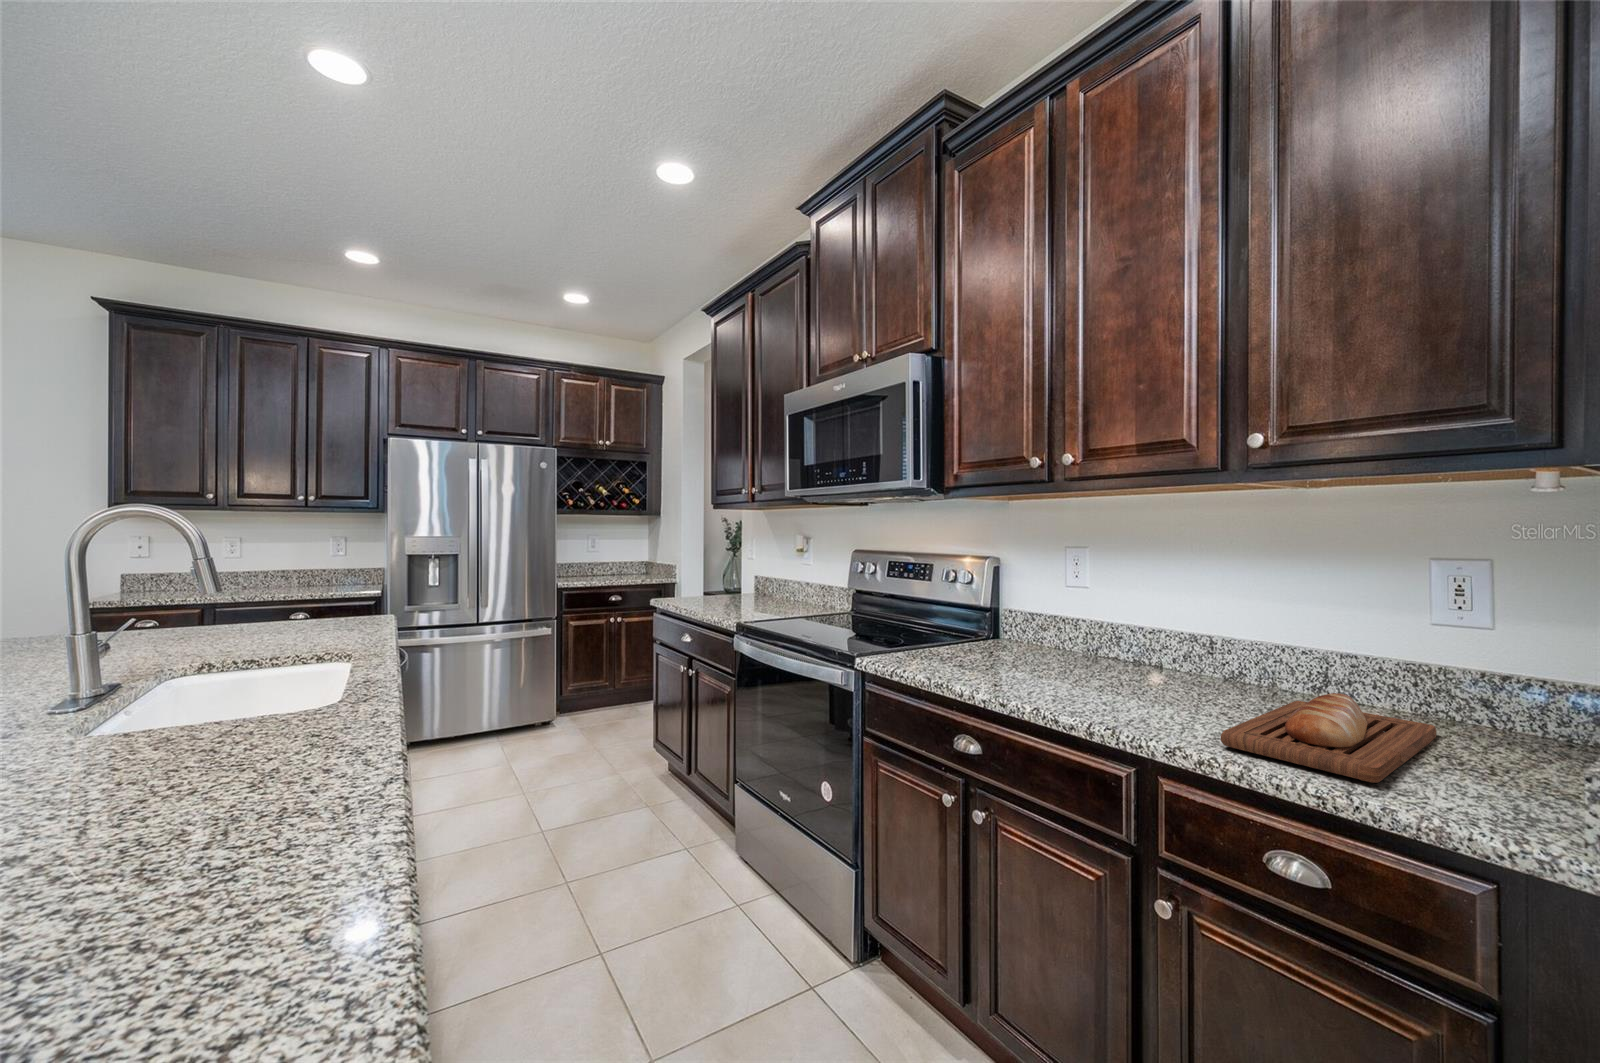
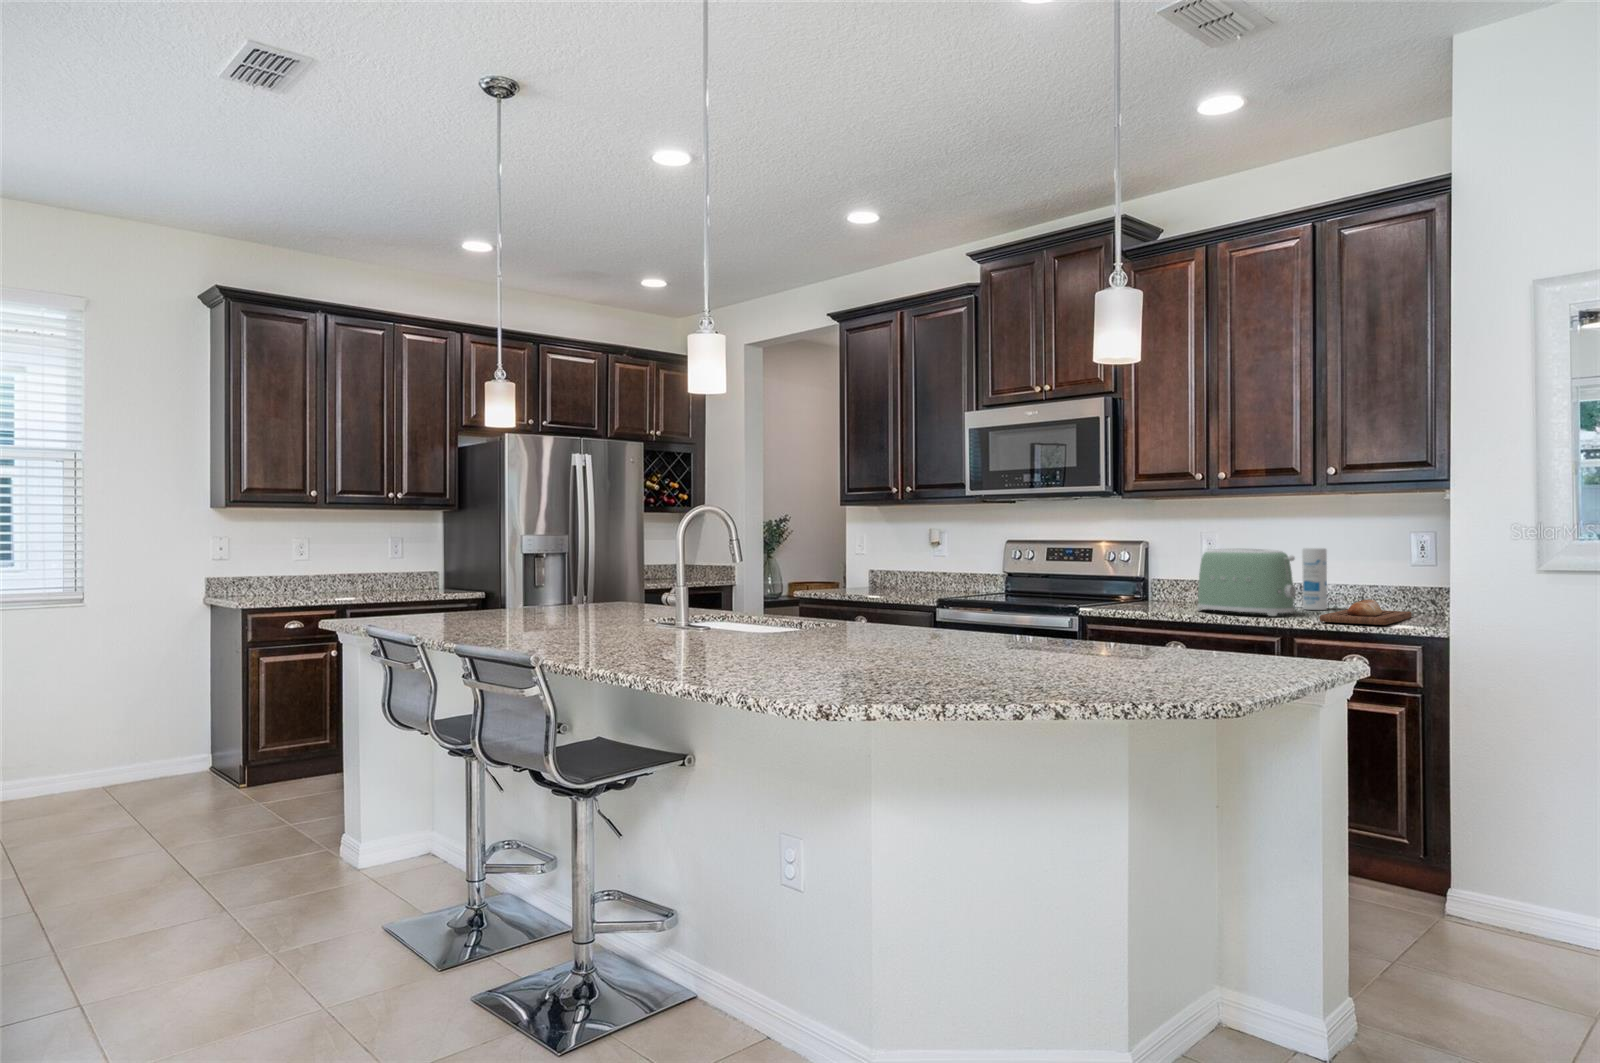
toaster: none [1027,579,1186,709] -> present [1198,548,1296,616]
canister: none [1211,581,1256,691] -> present [1302,548,1327,610]

